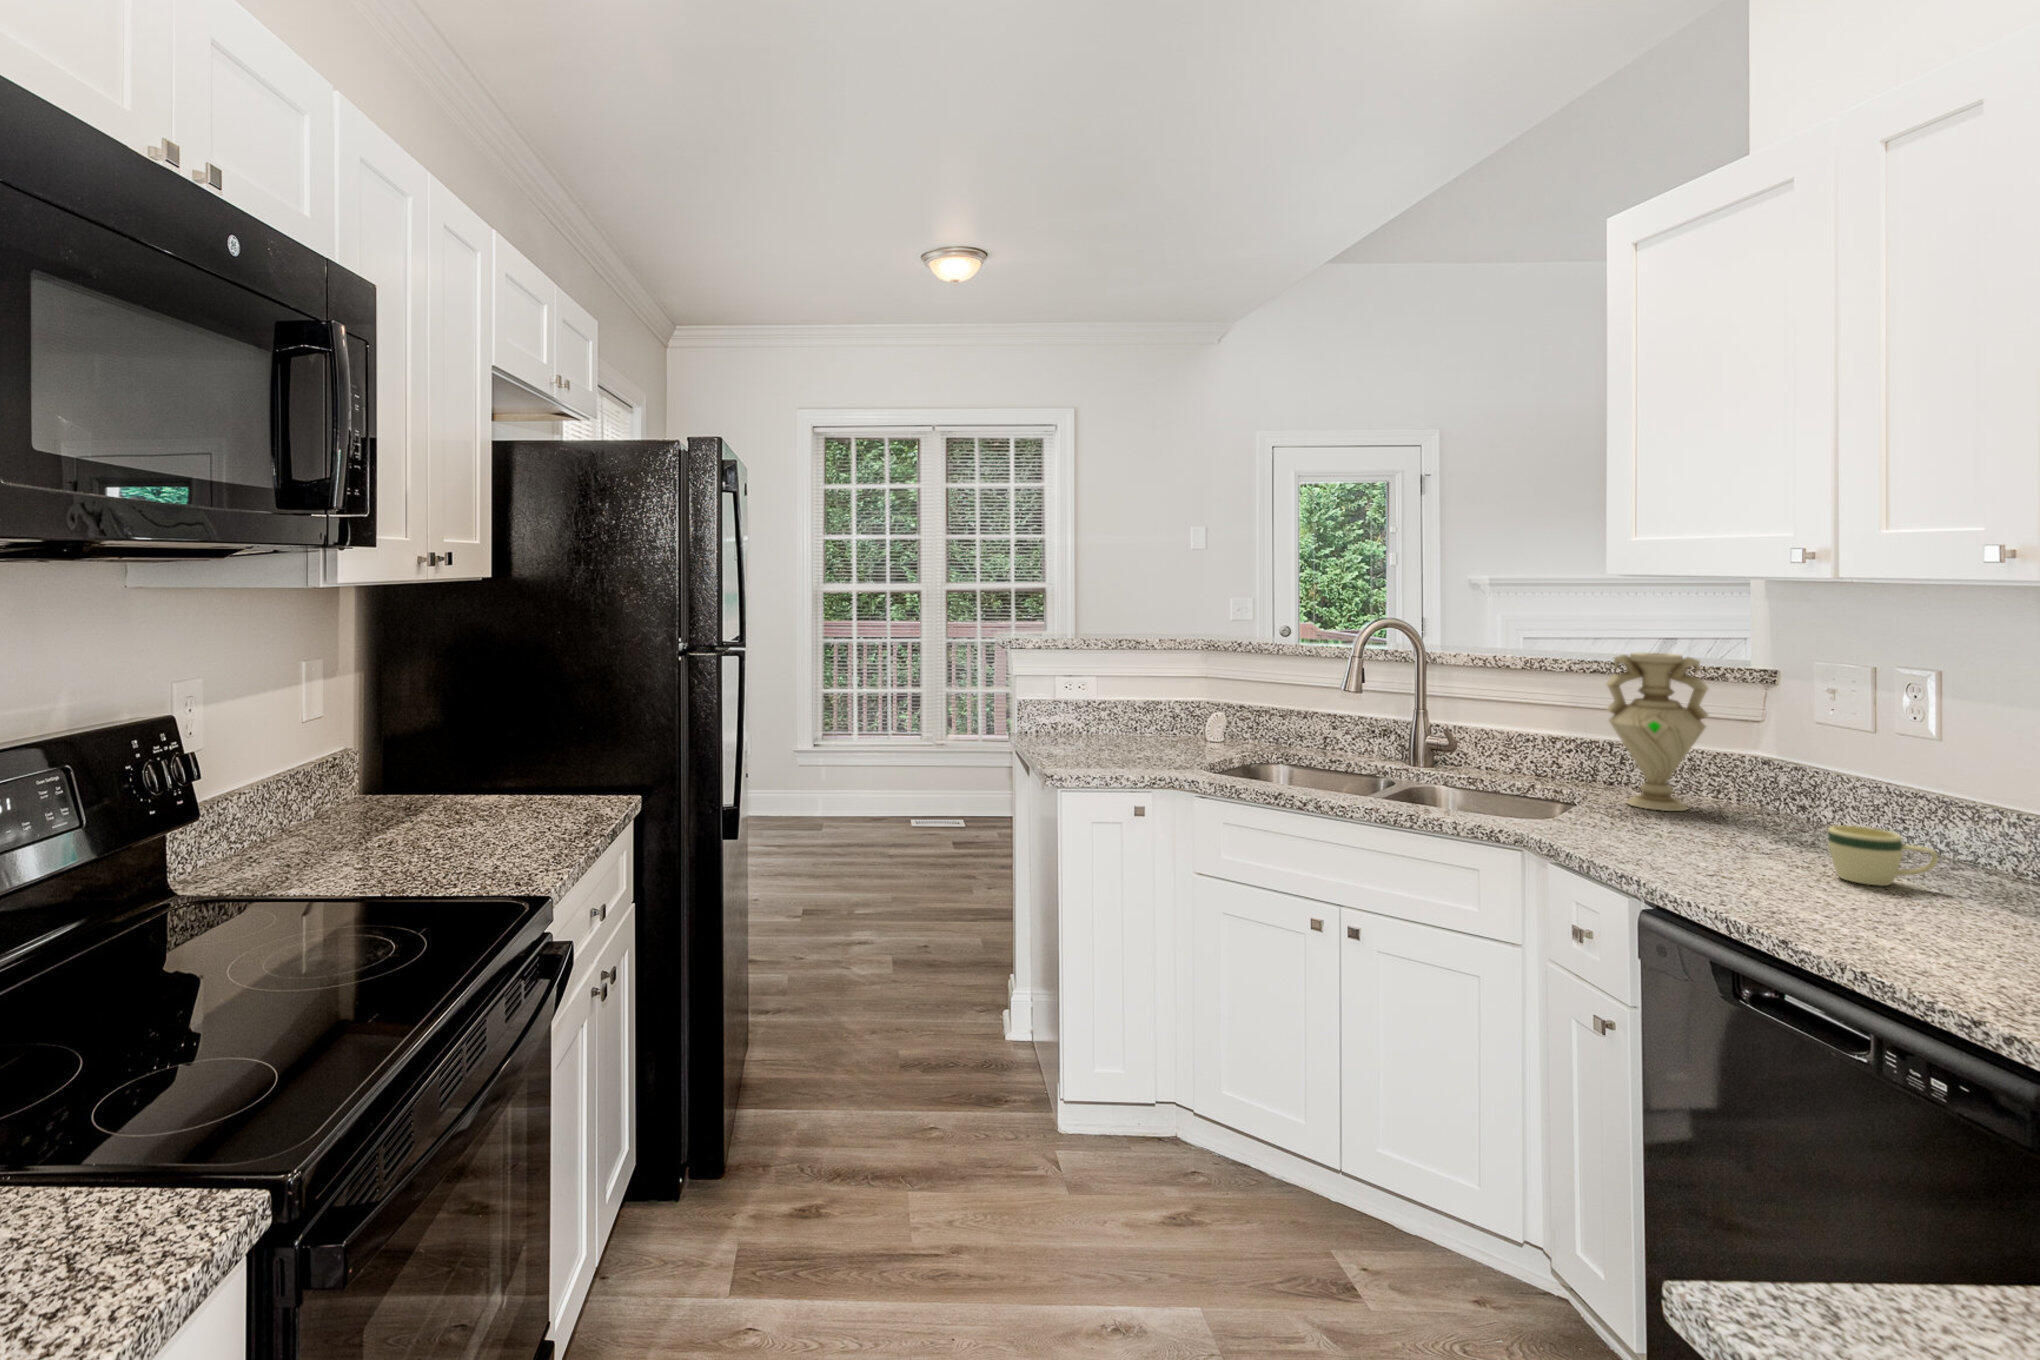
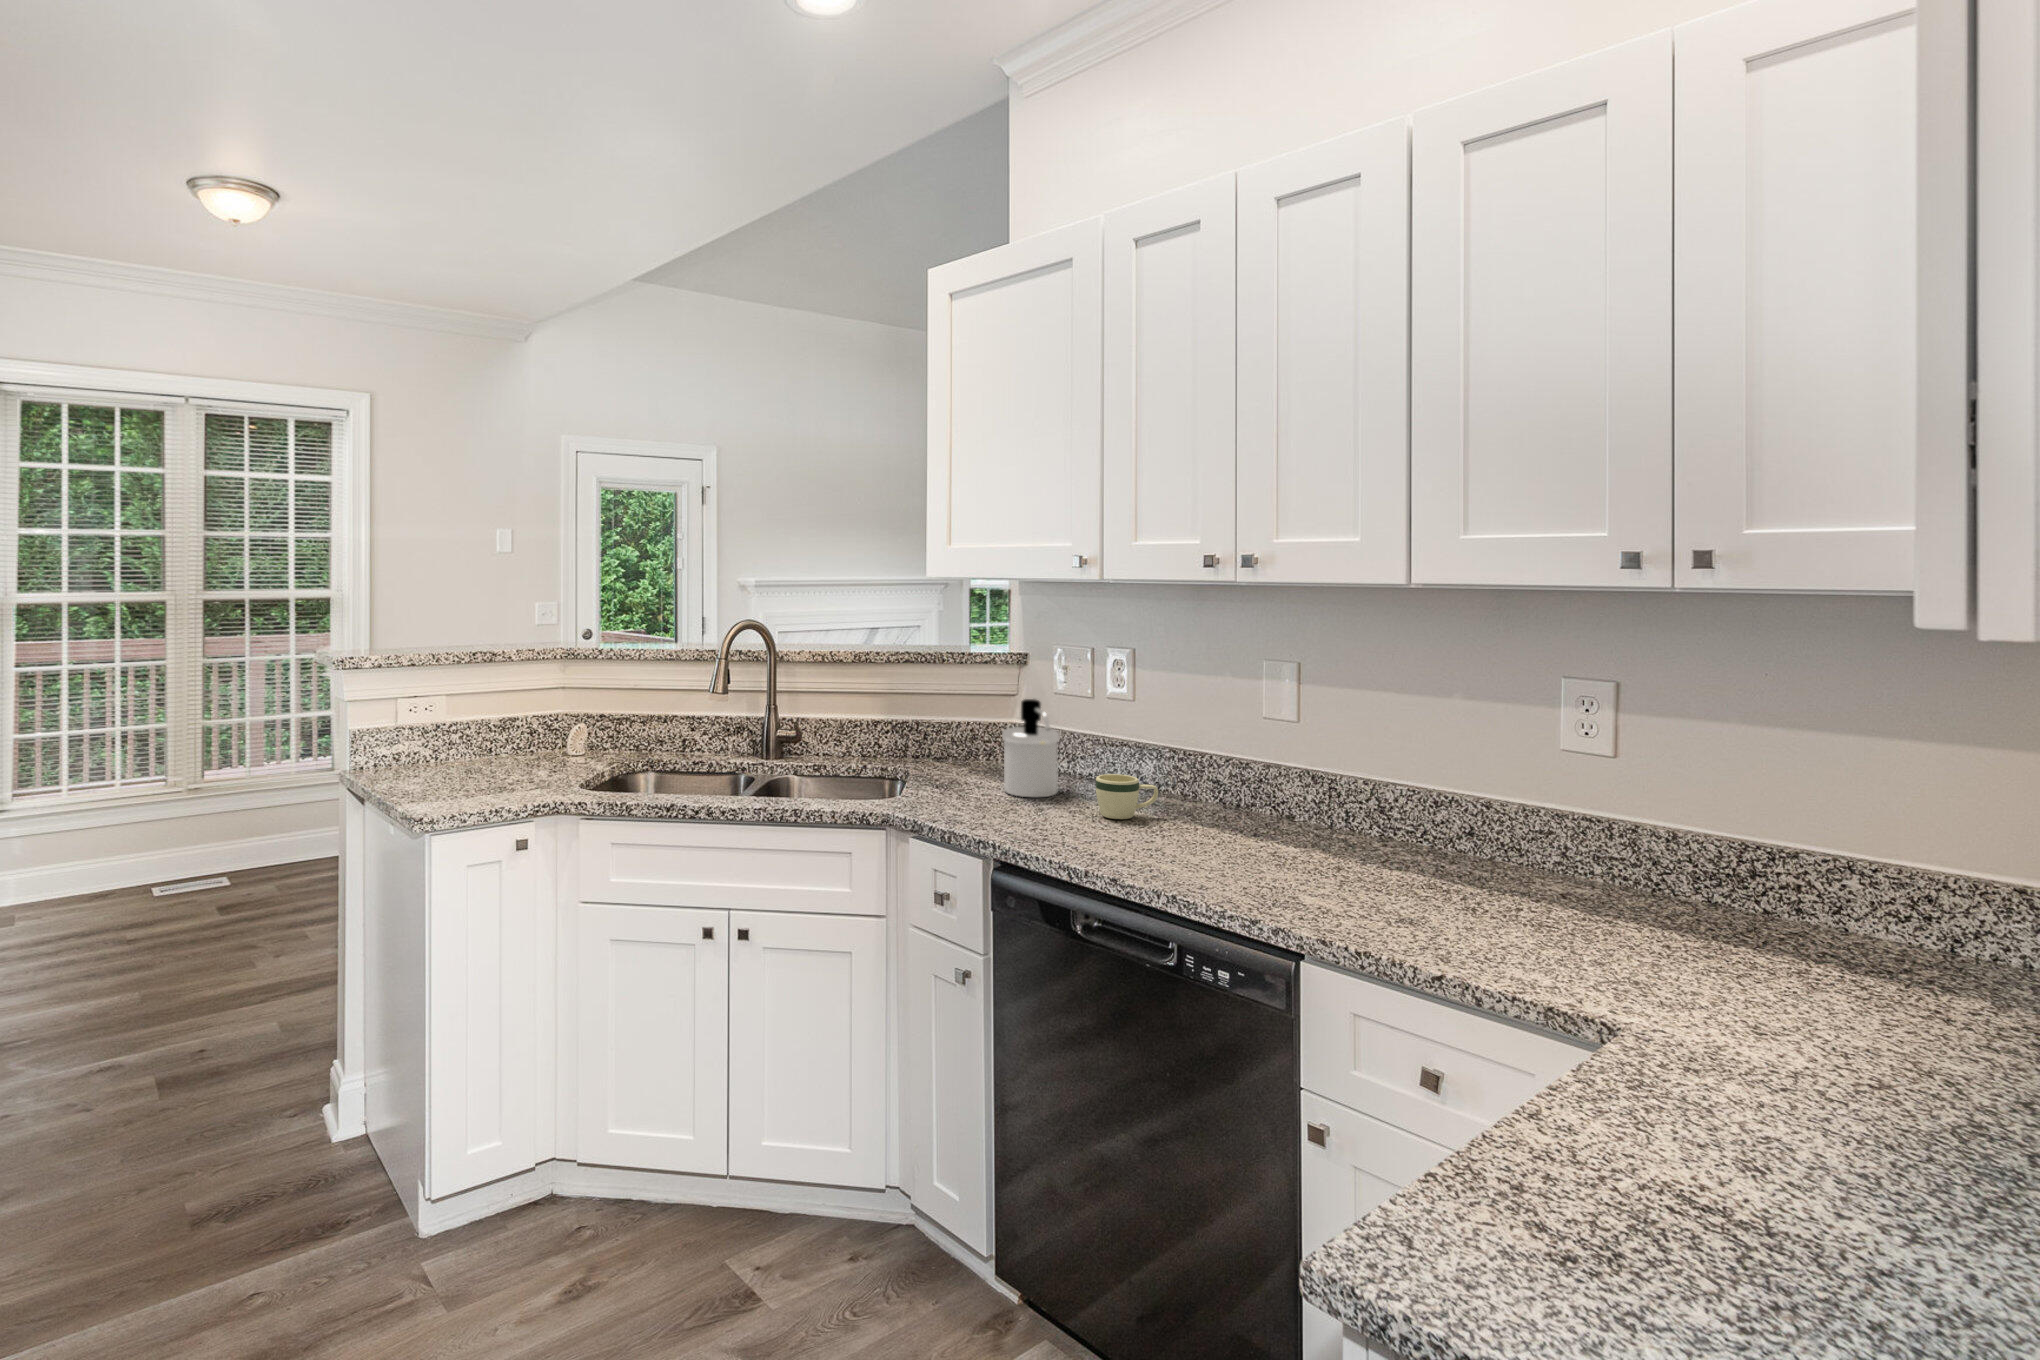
vase: present [1606,652,1708,811] -> none [924,644,994,776]
soap dispenser: none [1703,723,1794,846] -> present [1002,699,1060,797]

